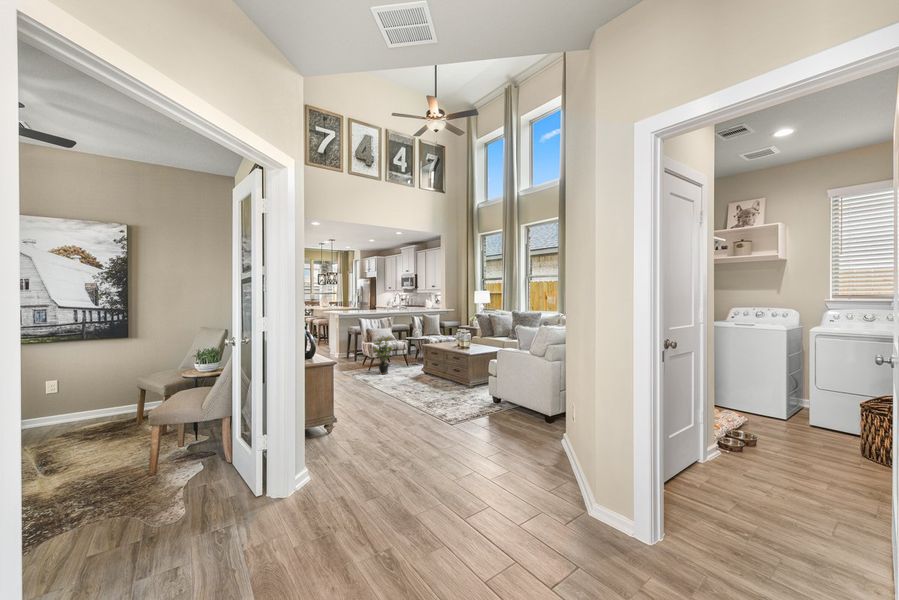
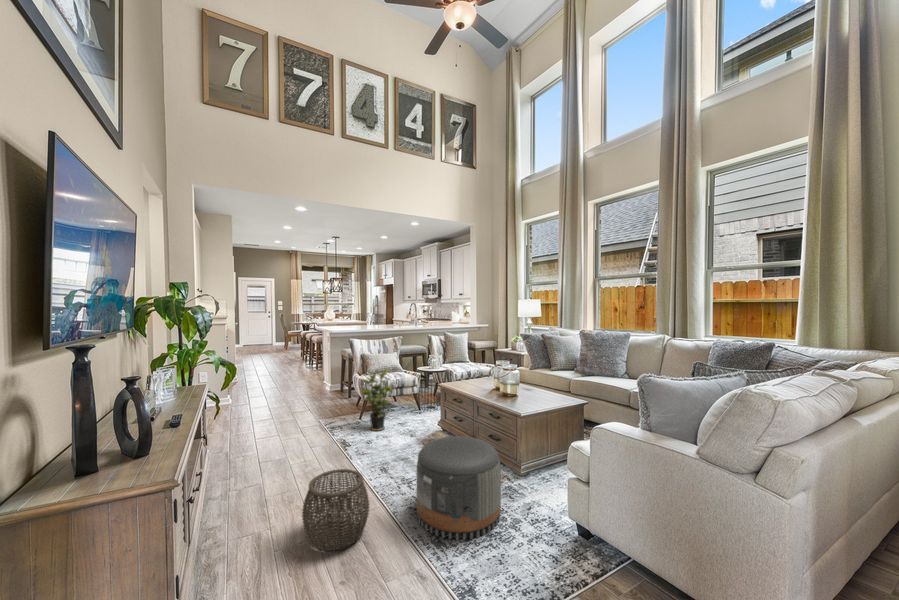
pouf: none [417,364,458,406] -> present [417,436,501,540]
woven basket: none [364,378,395,410] -> present [302,469,369,552]

